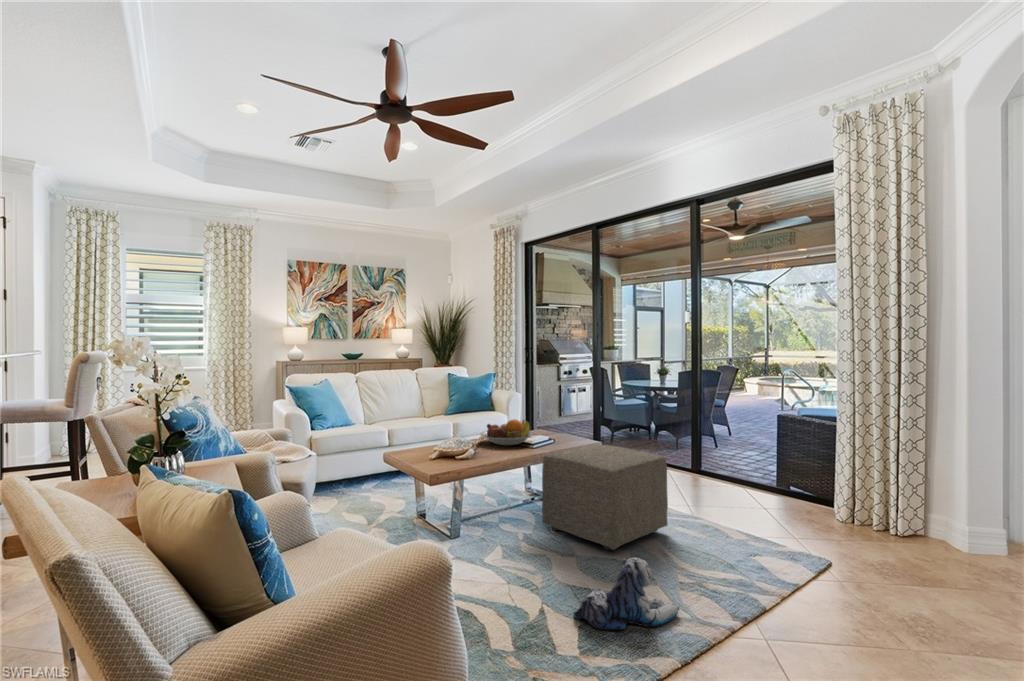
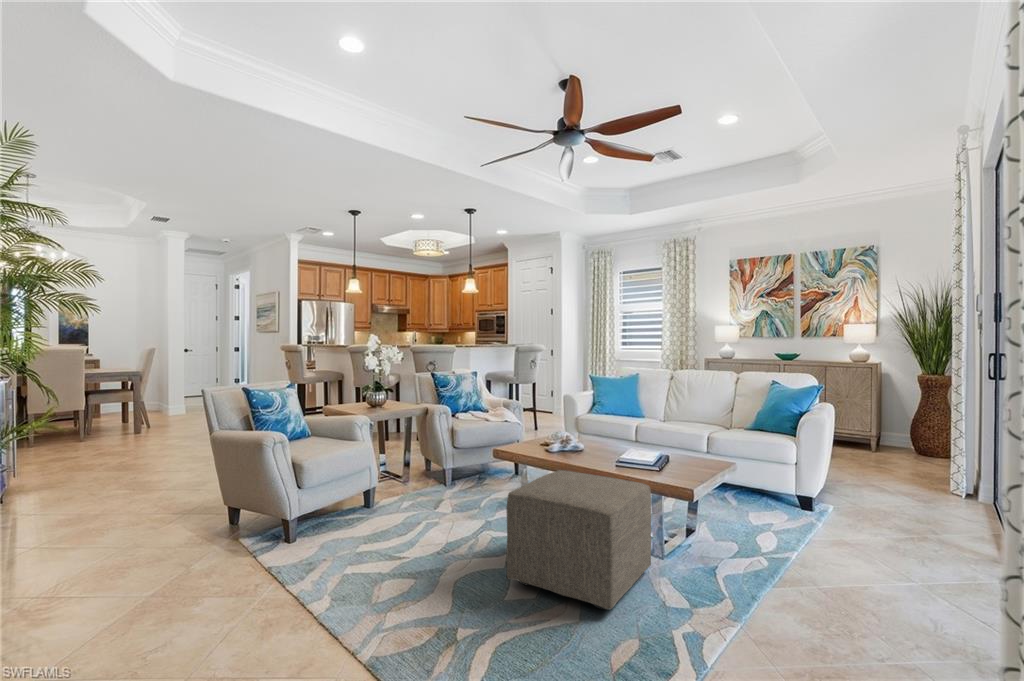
fruit bowl: present [480,419,534,445] -> none [580,433,640,461]
plush toy: present [574,558,679,630] -> none [356,547,407,618]

